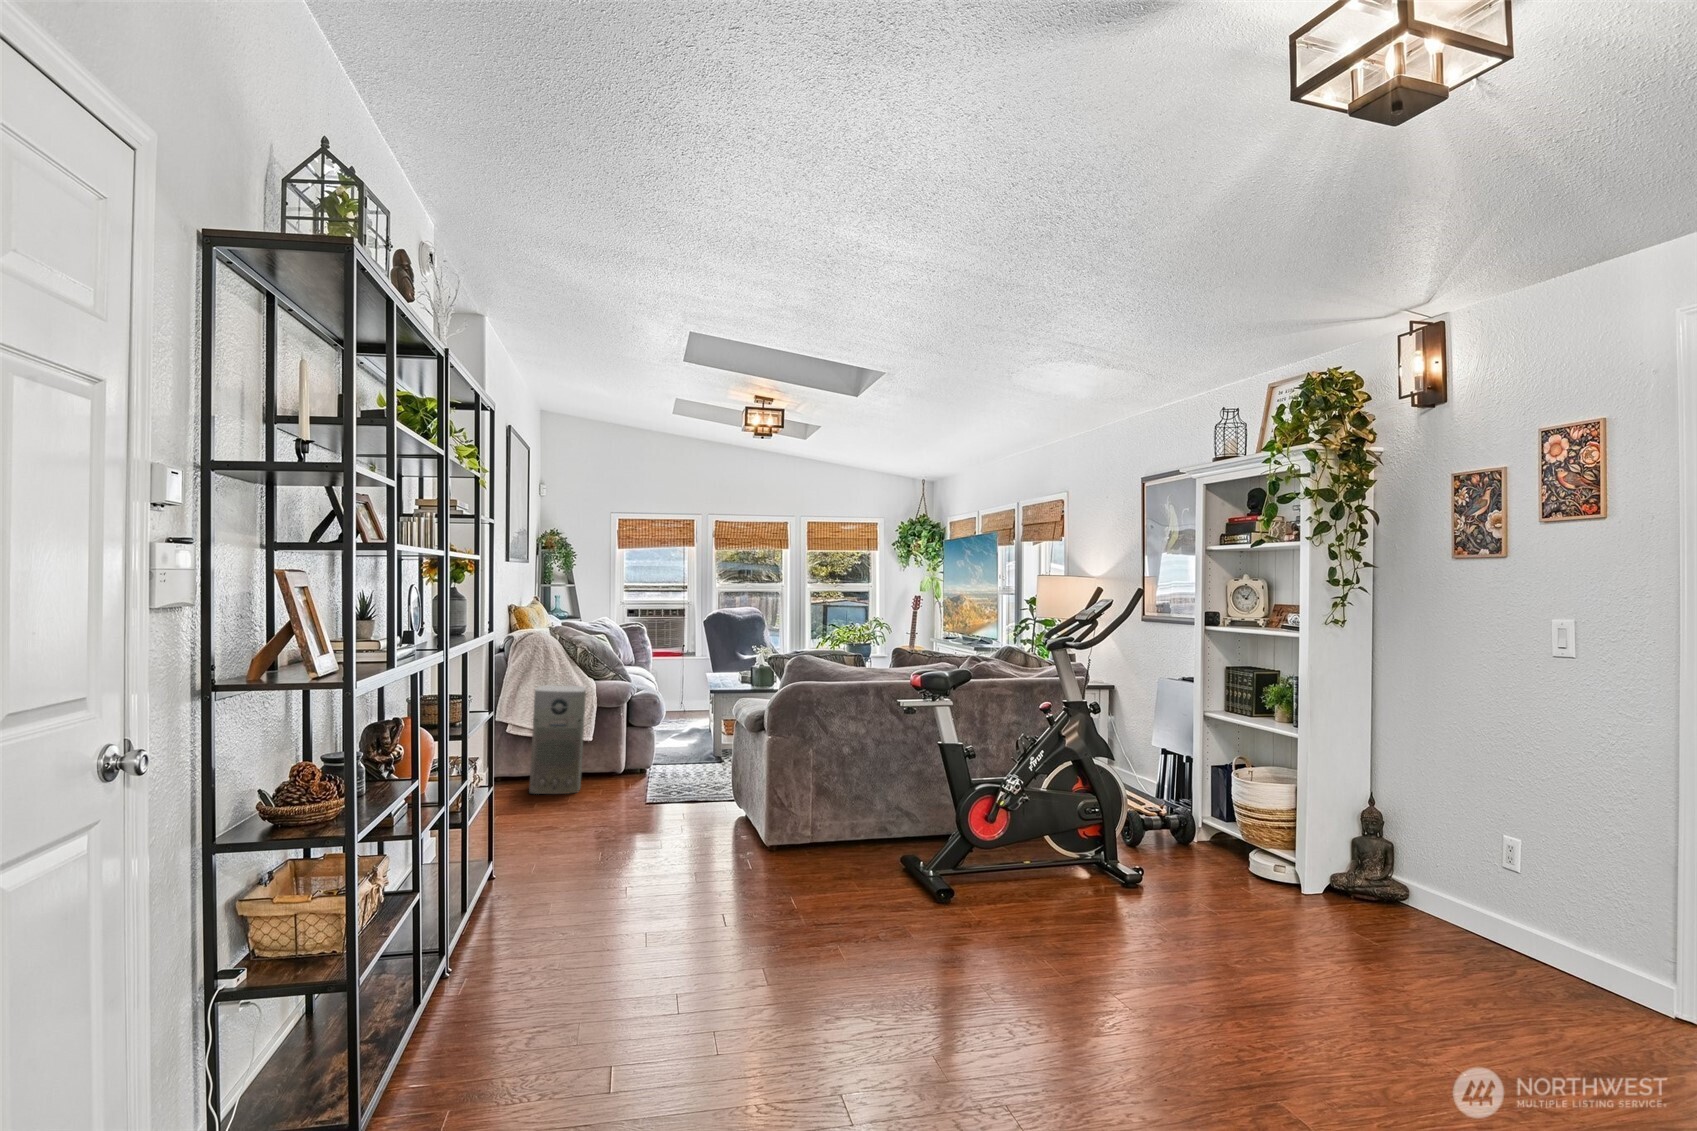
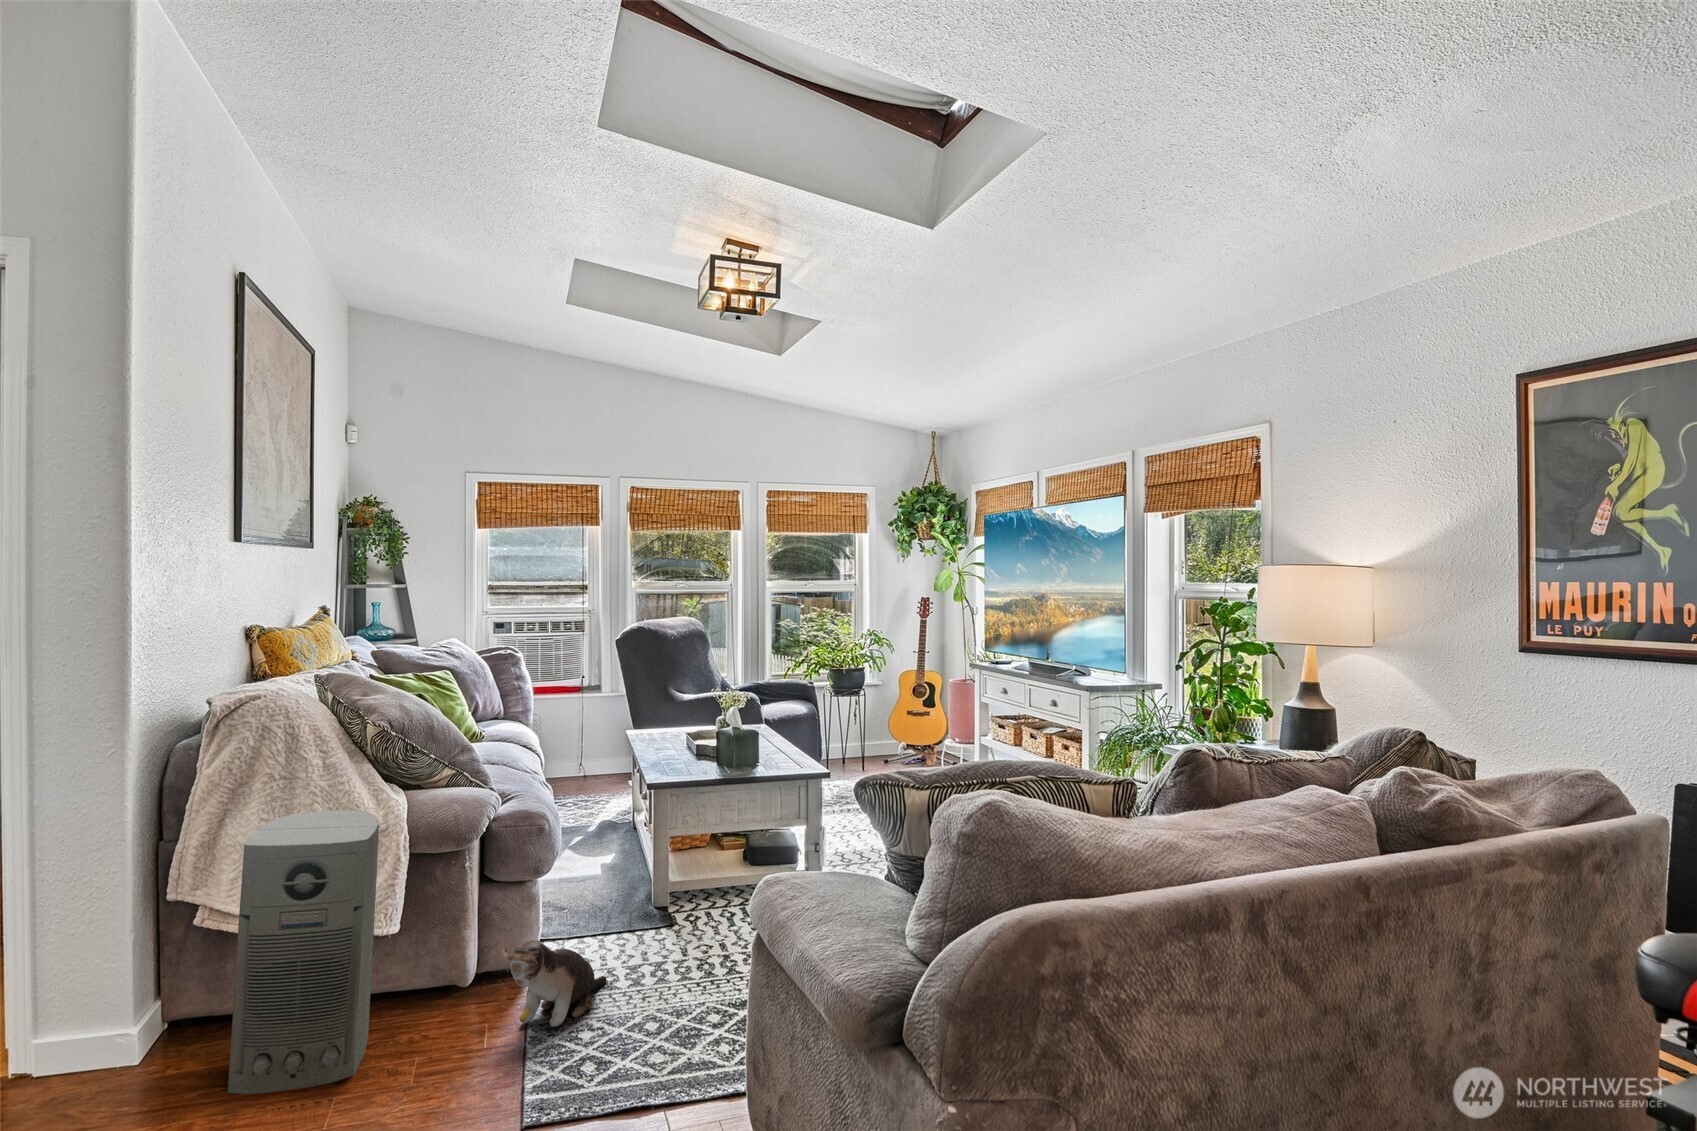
plush toy: none [639,744,687,785] -> present [501,940,606,1026]

